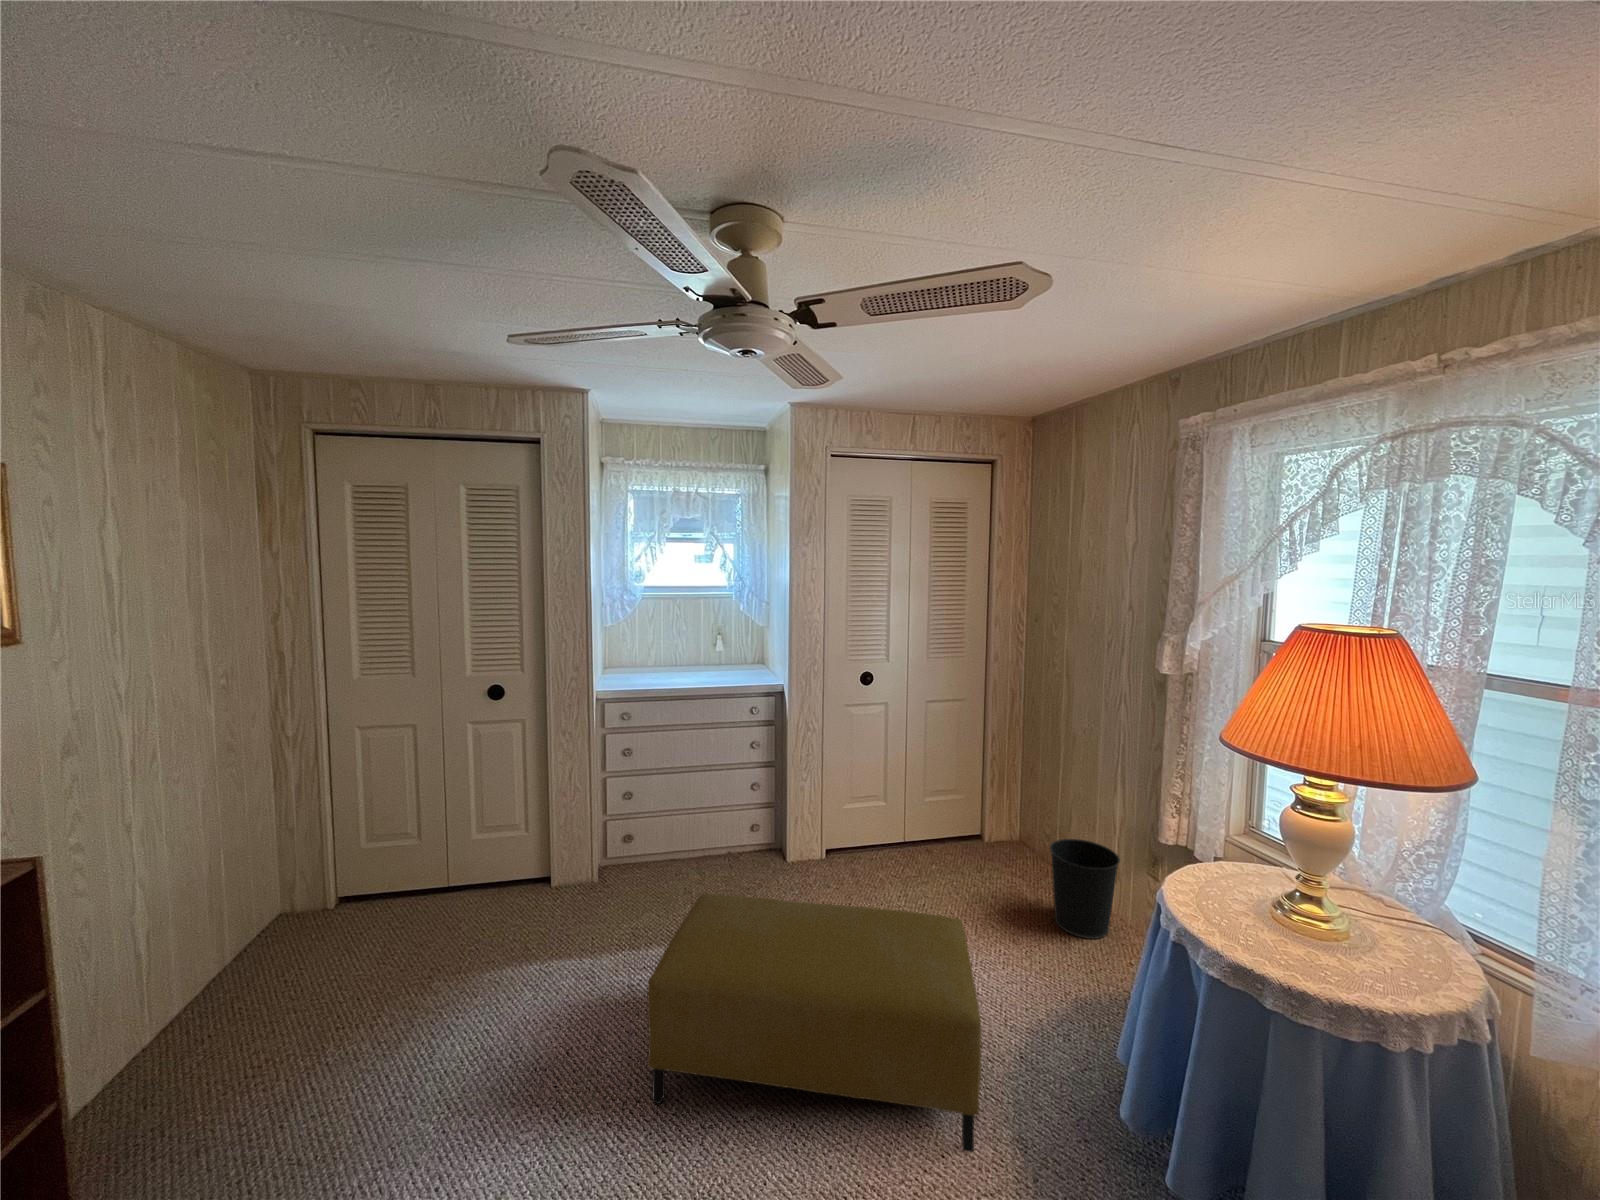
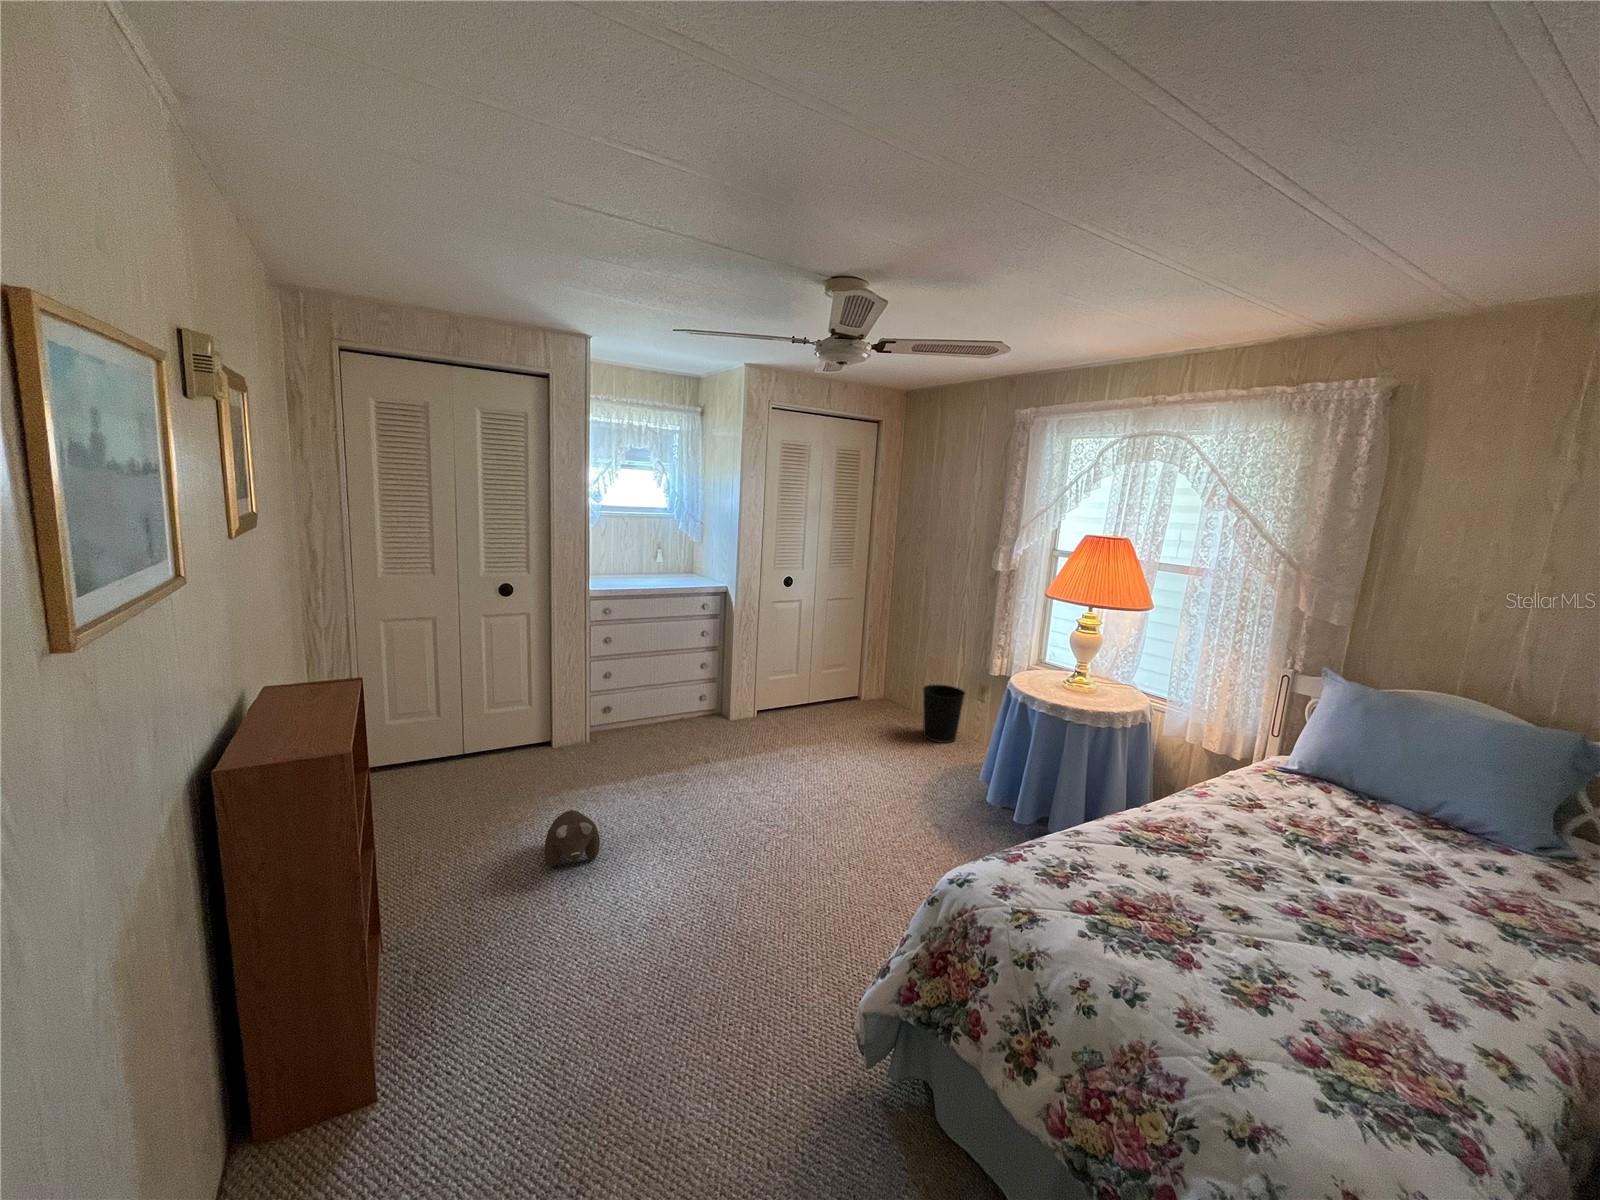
ottoman: present [647,894,982,1152] -> none [720,719,925,838]
plush toy: none [371,1023,467,1124] -> present [544,810,600,867]

